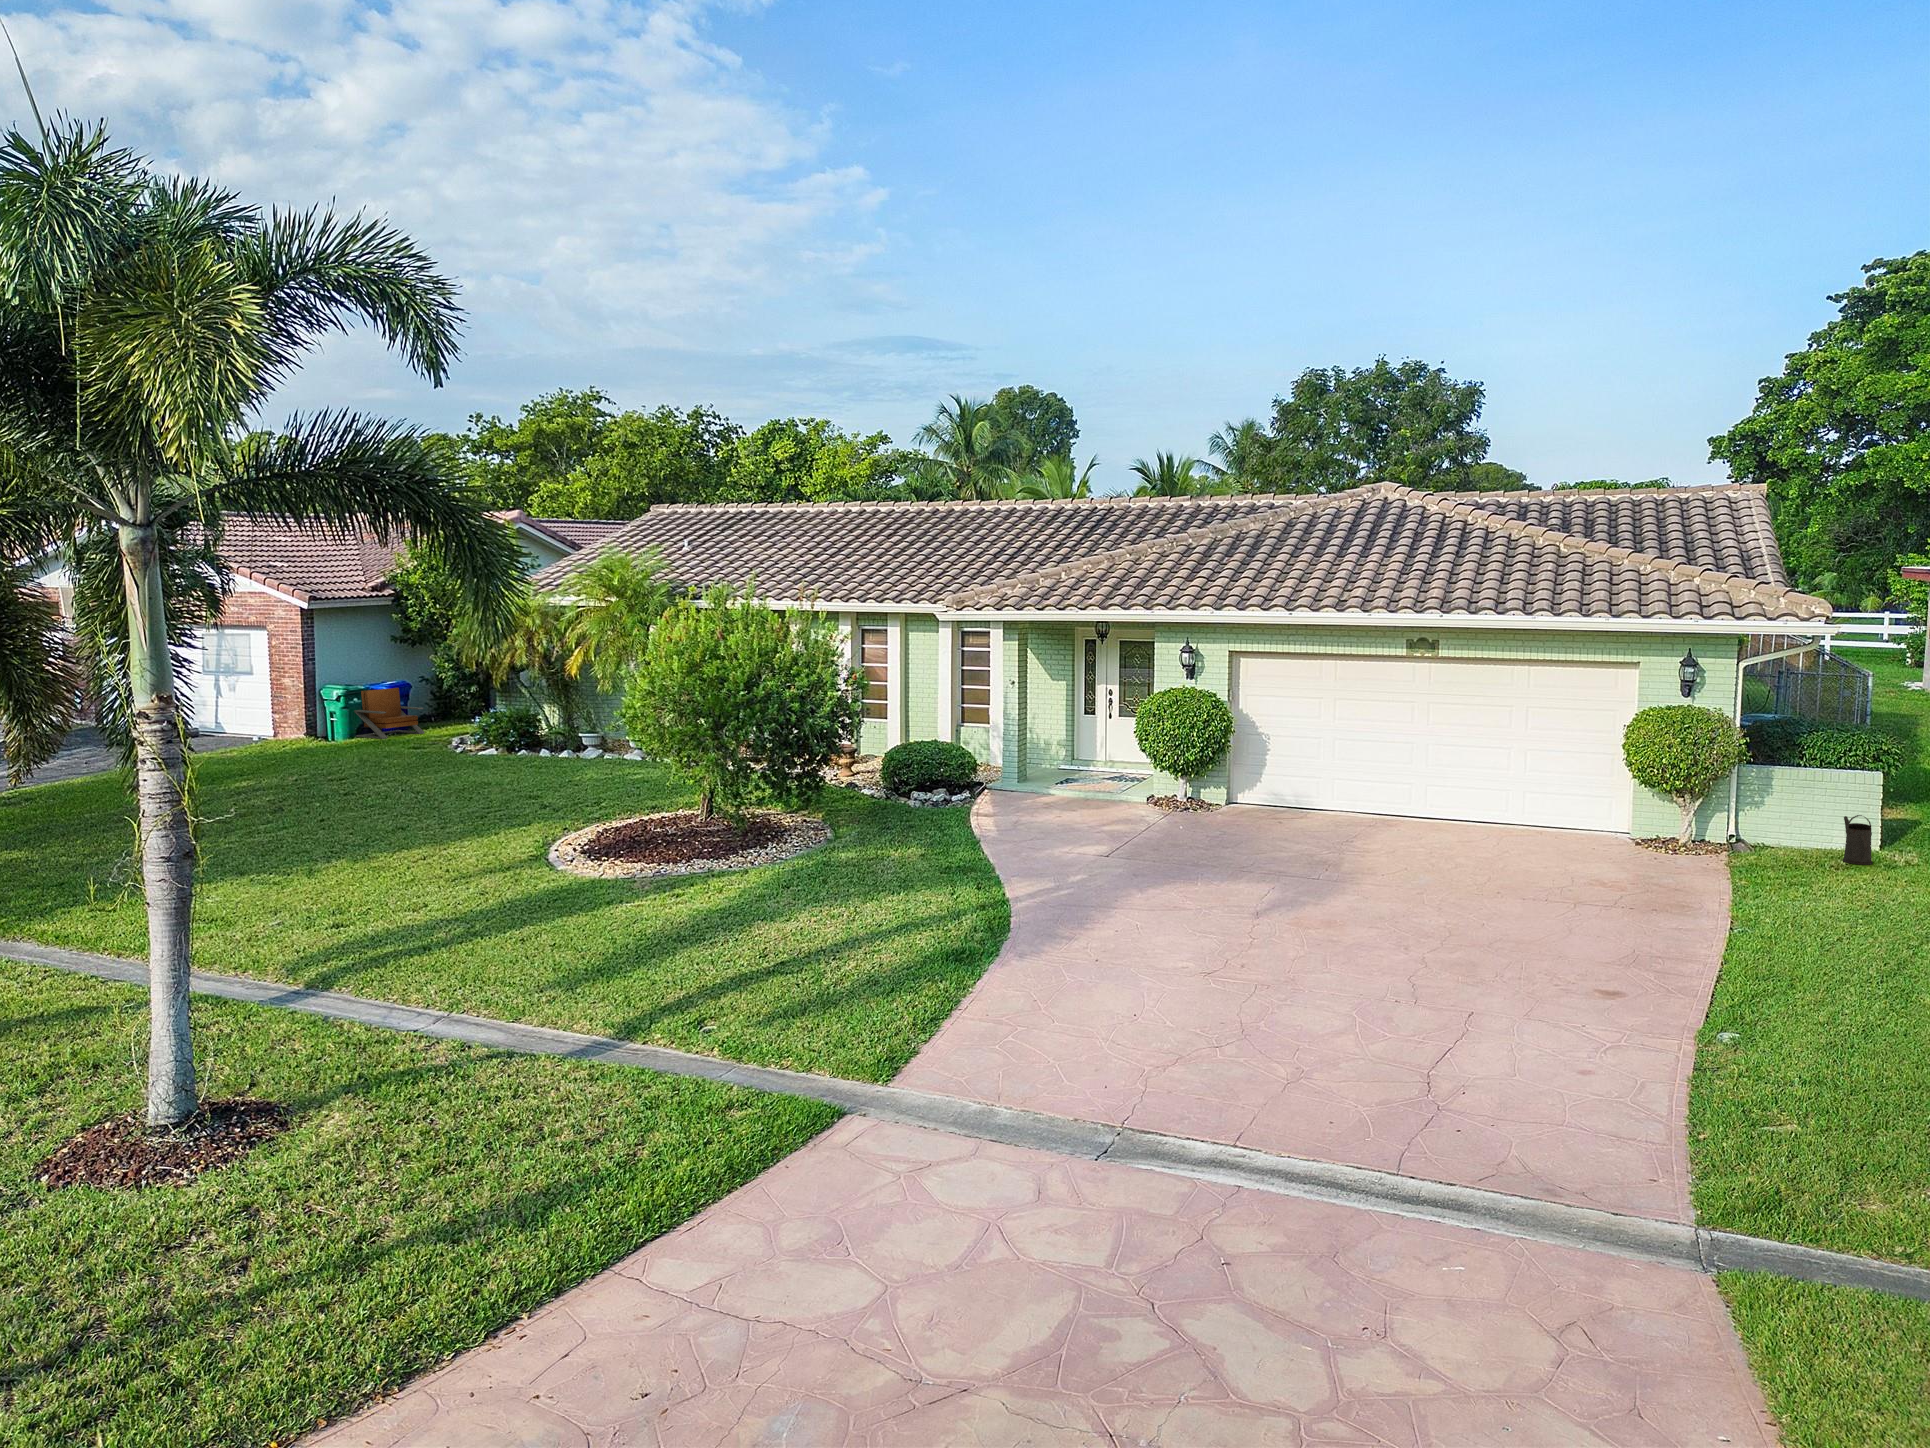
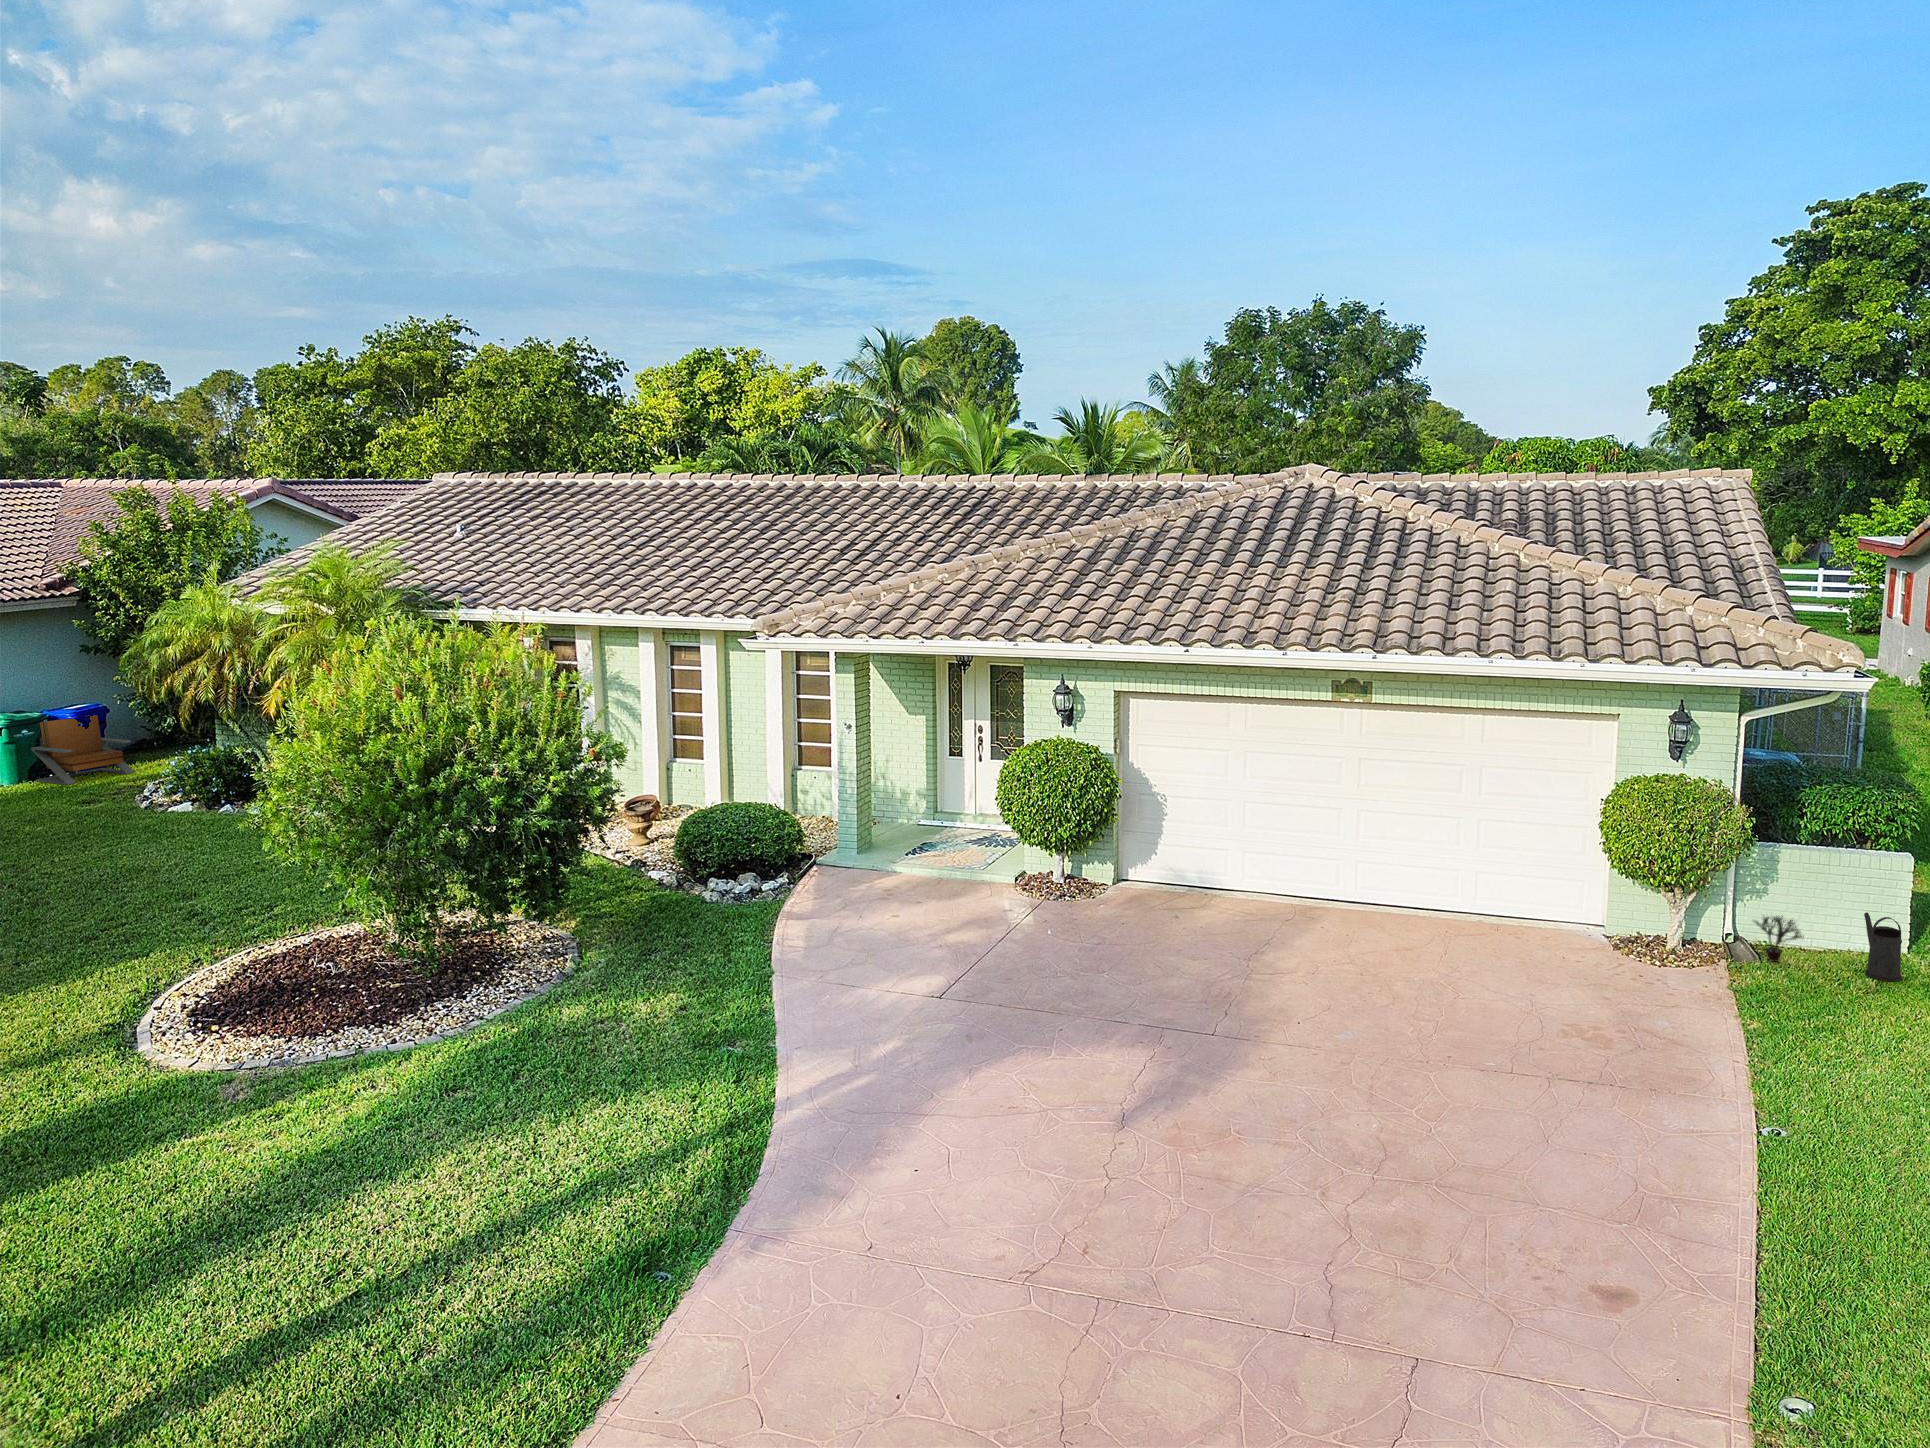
potted plant: none [1749,815,1793,853] -> present [1754,915,1804,962]

